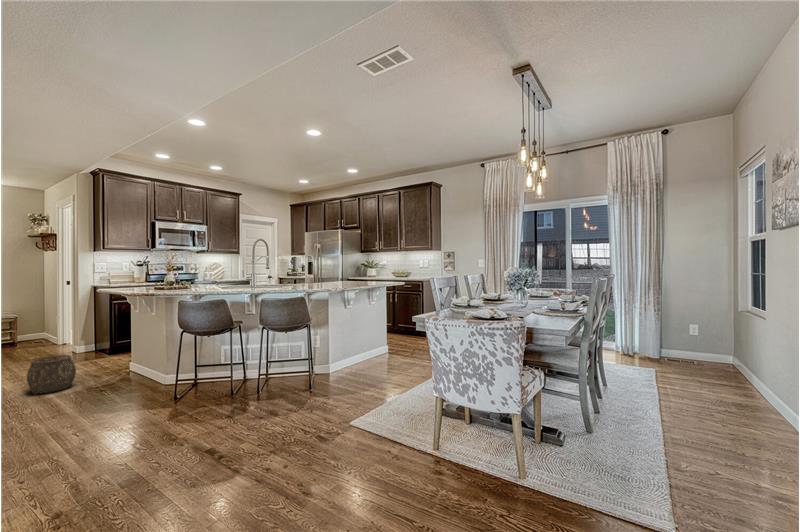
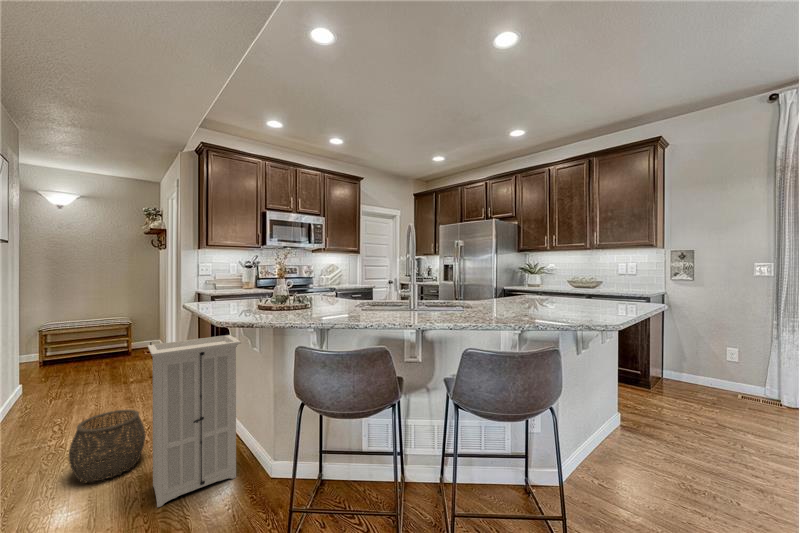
storage cabinet: none [84,304,145,396] -> present [148,334,241,507]

